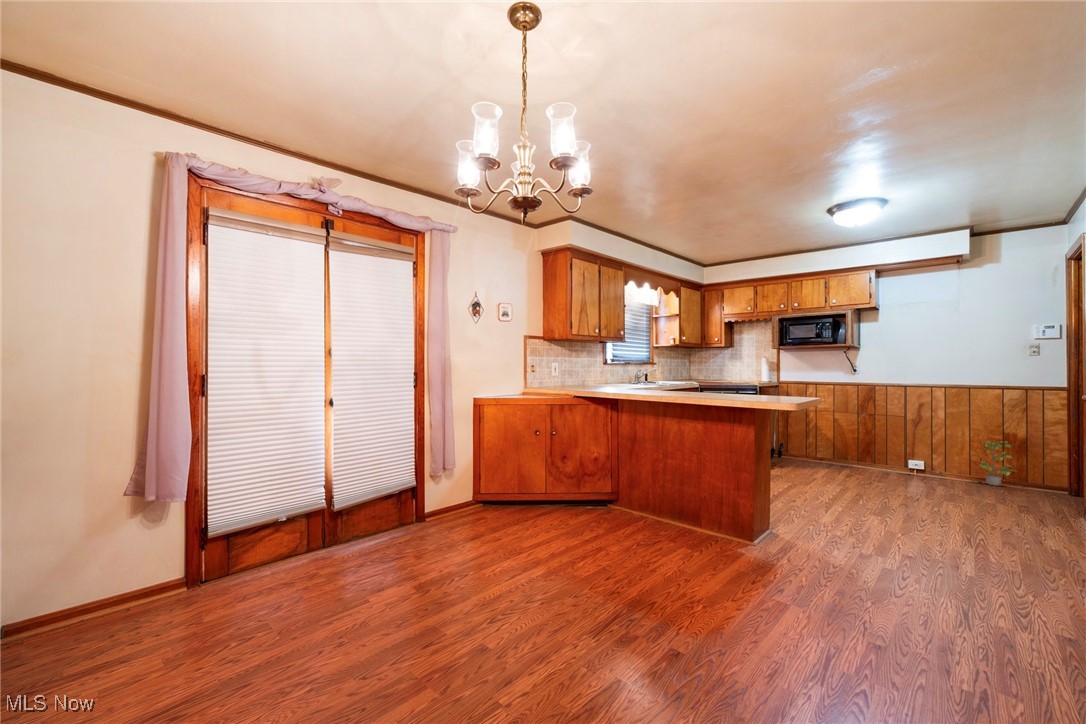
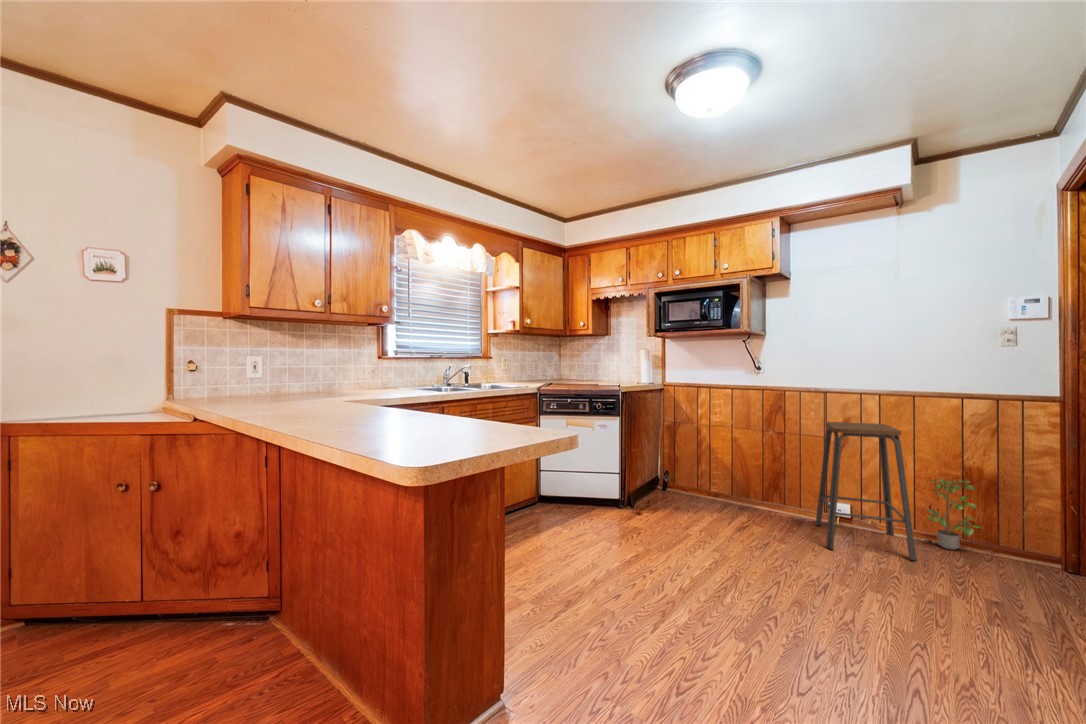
bar stool: none [900,405,971,490] -> present [816,422,917,561]

